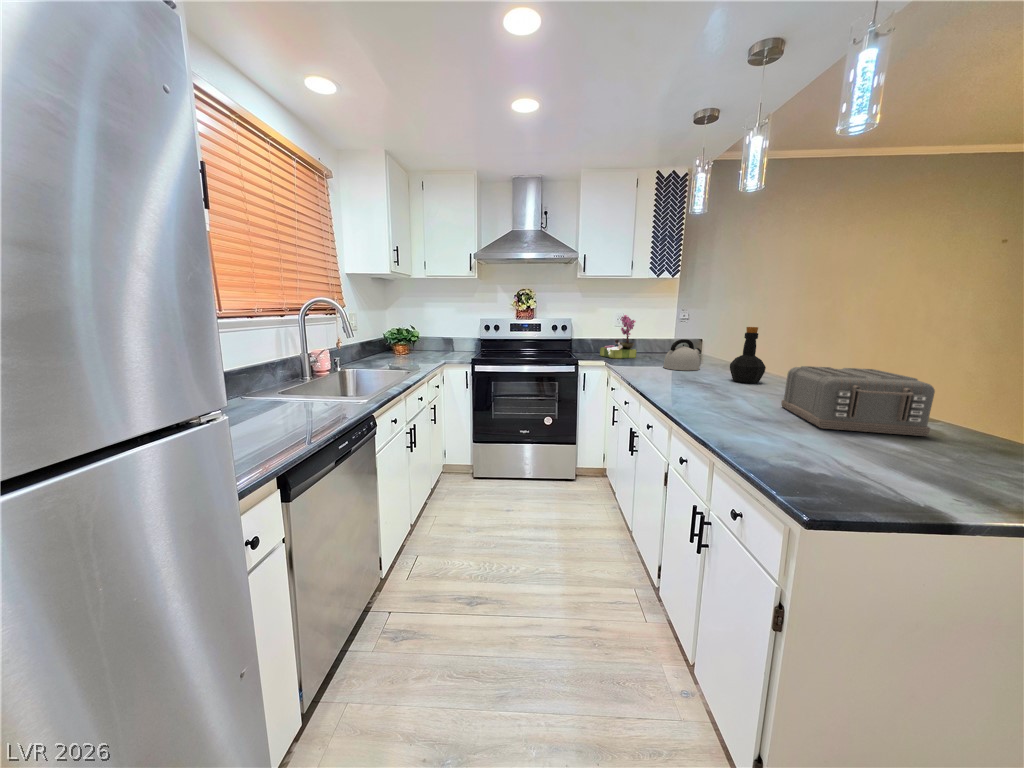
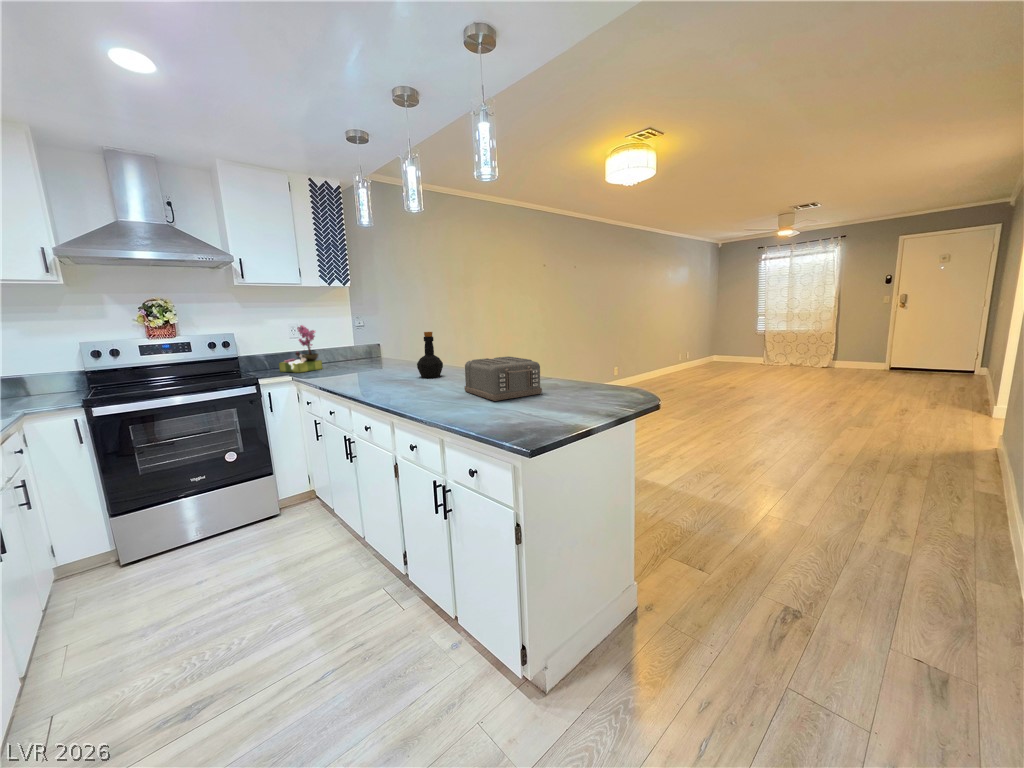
kettle: present [663,339,701,370] -> none [357,346,390,375]

